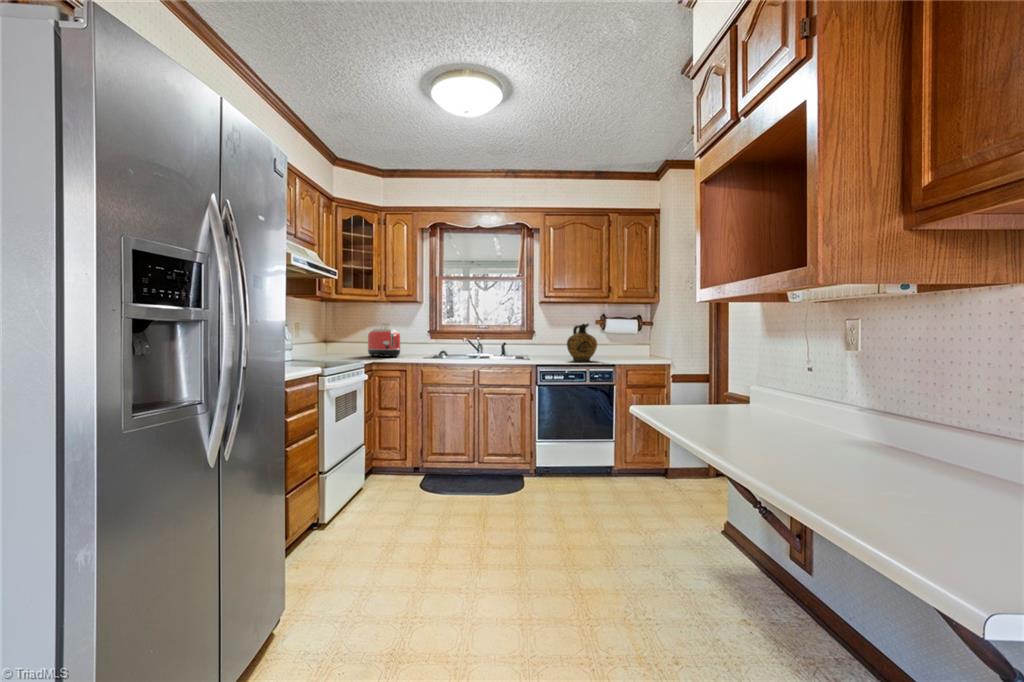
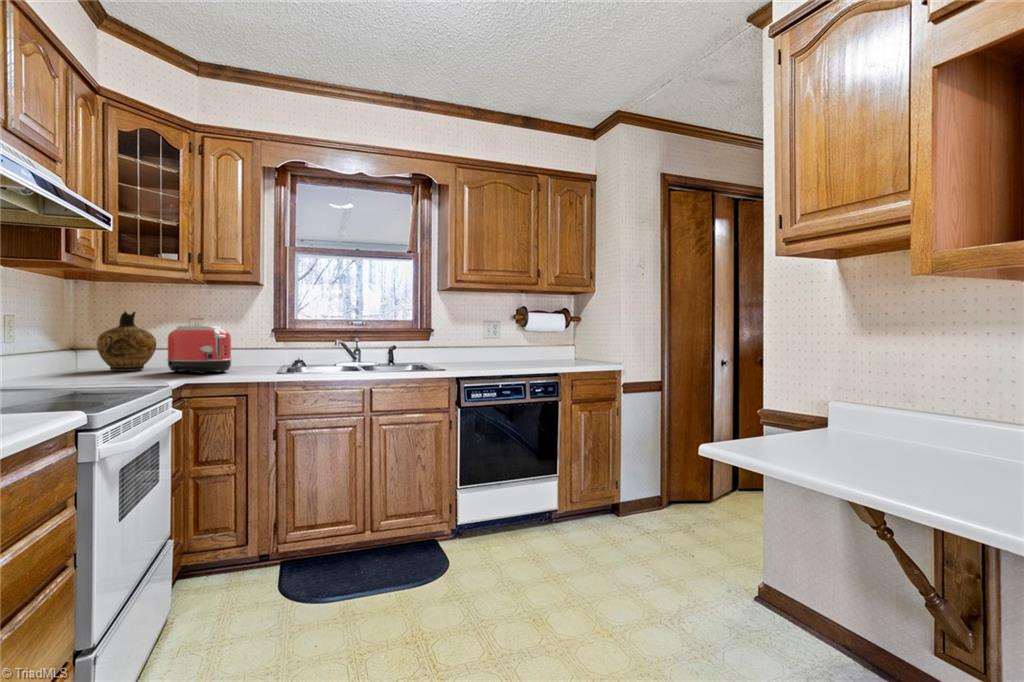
ceramic jug: present [567,324,597,361] -> present [97,311,156,371]

